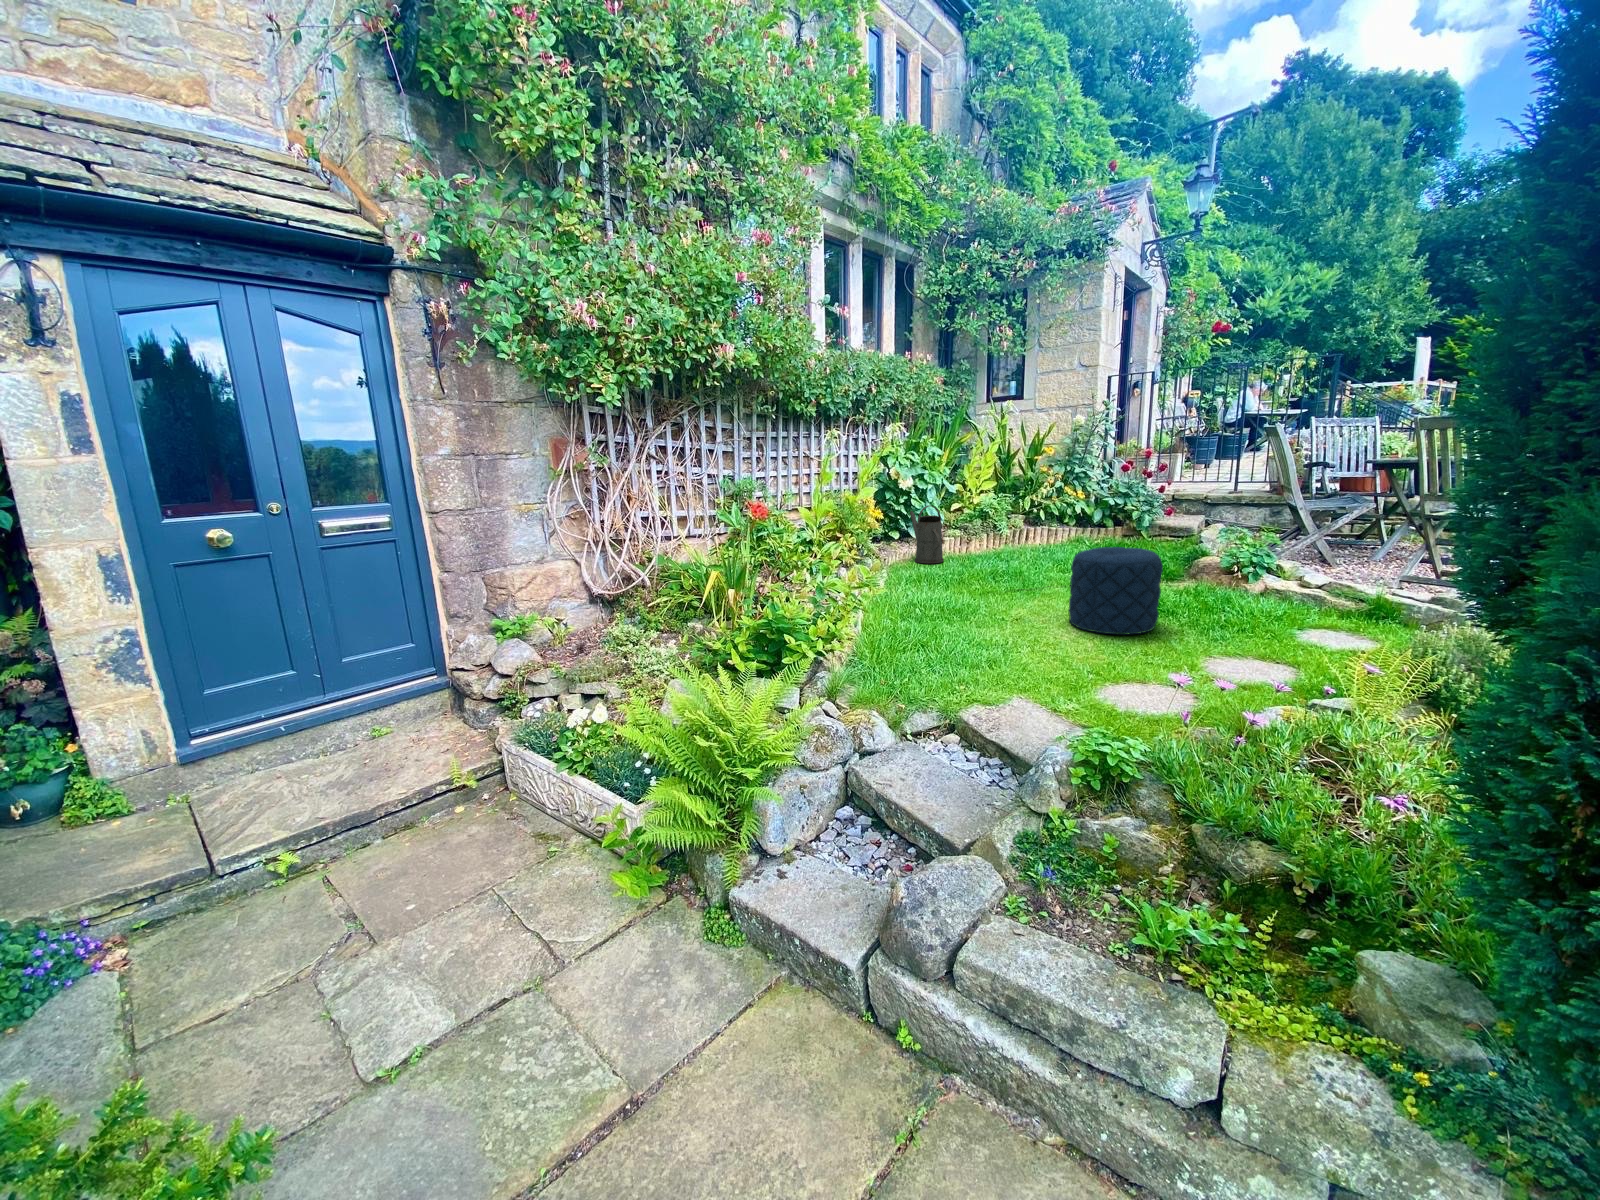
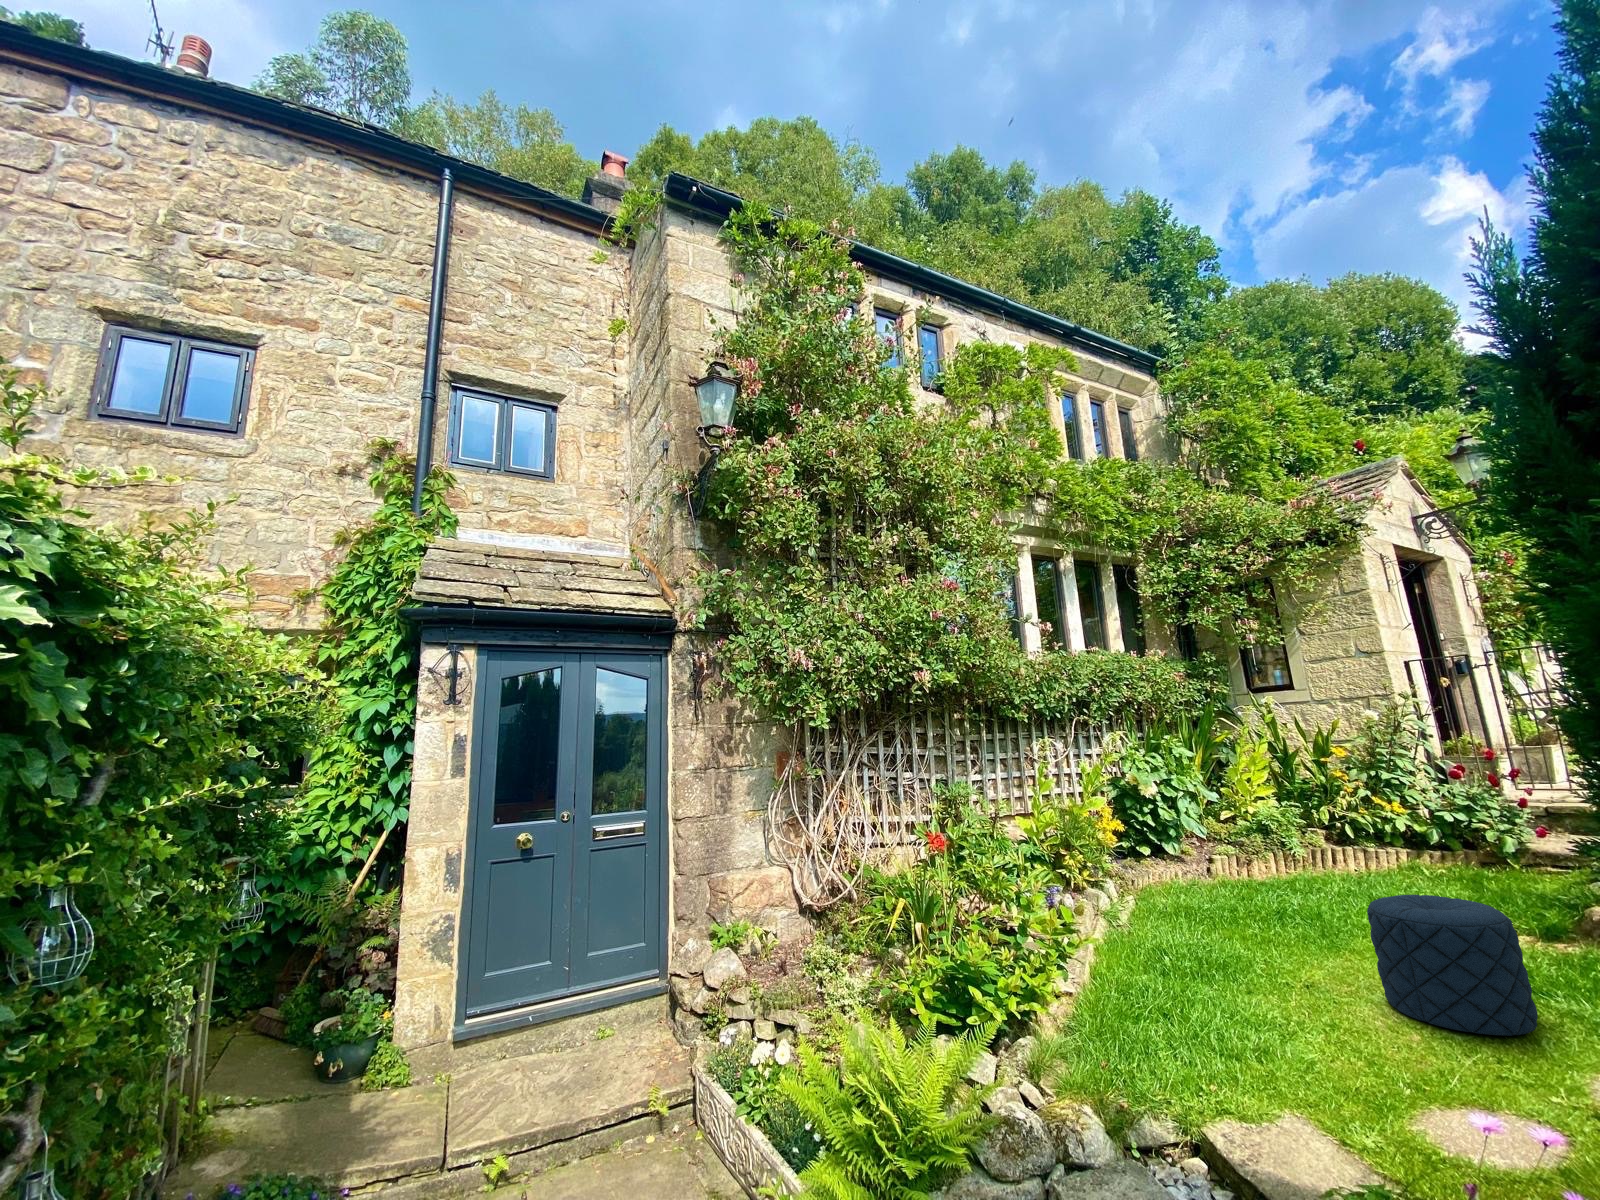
watering can: present [910,505,944,563] -> none [1155,818,1206,890]

